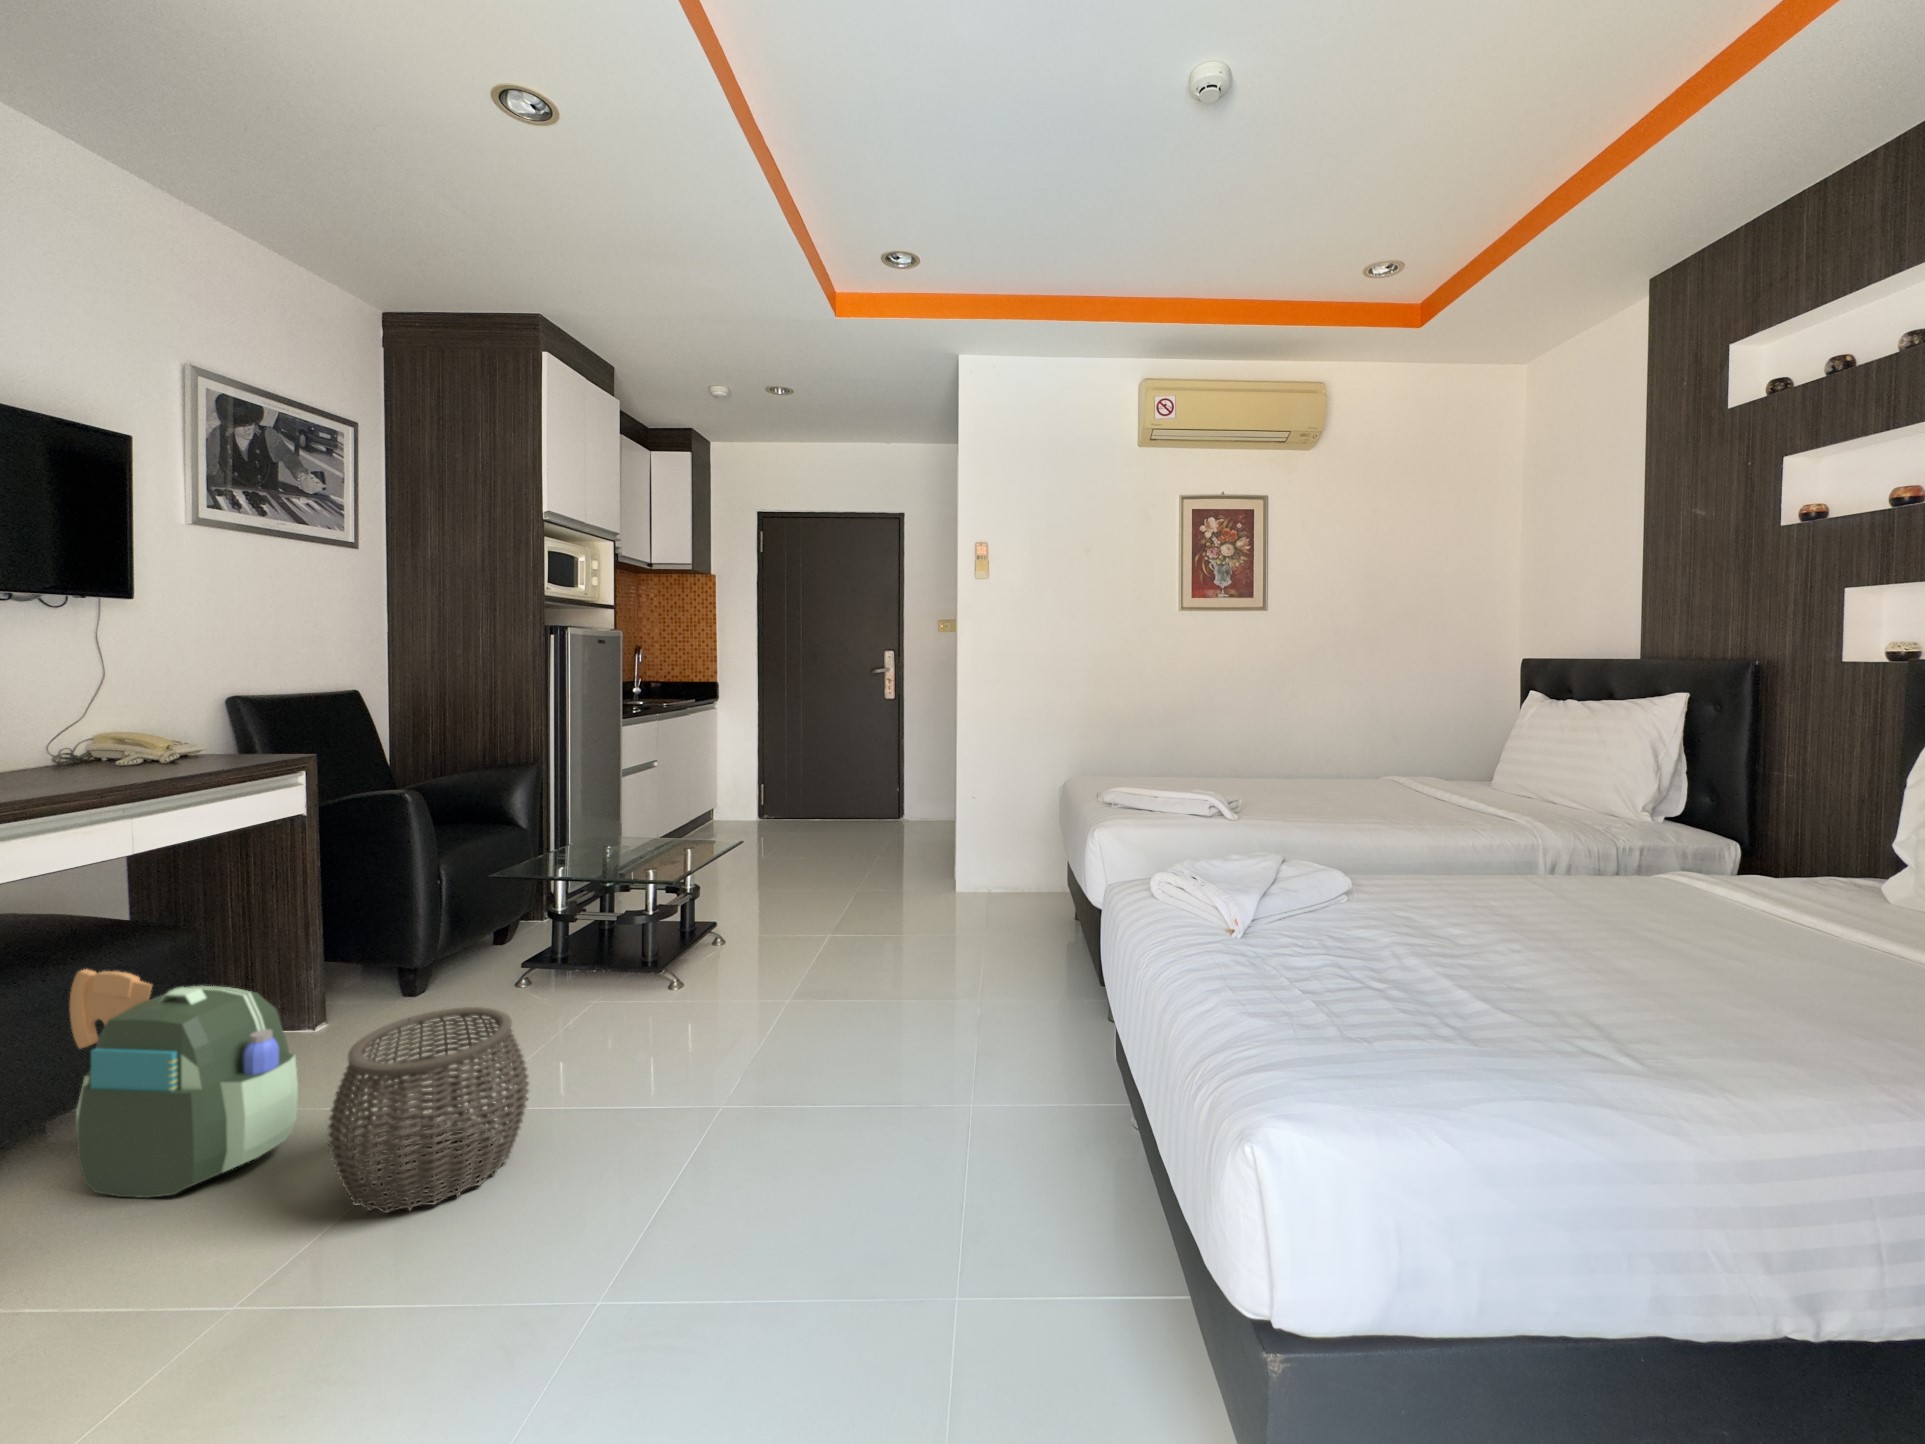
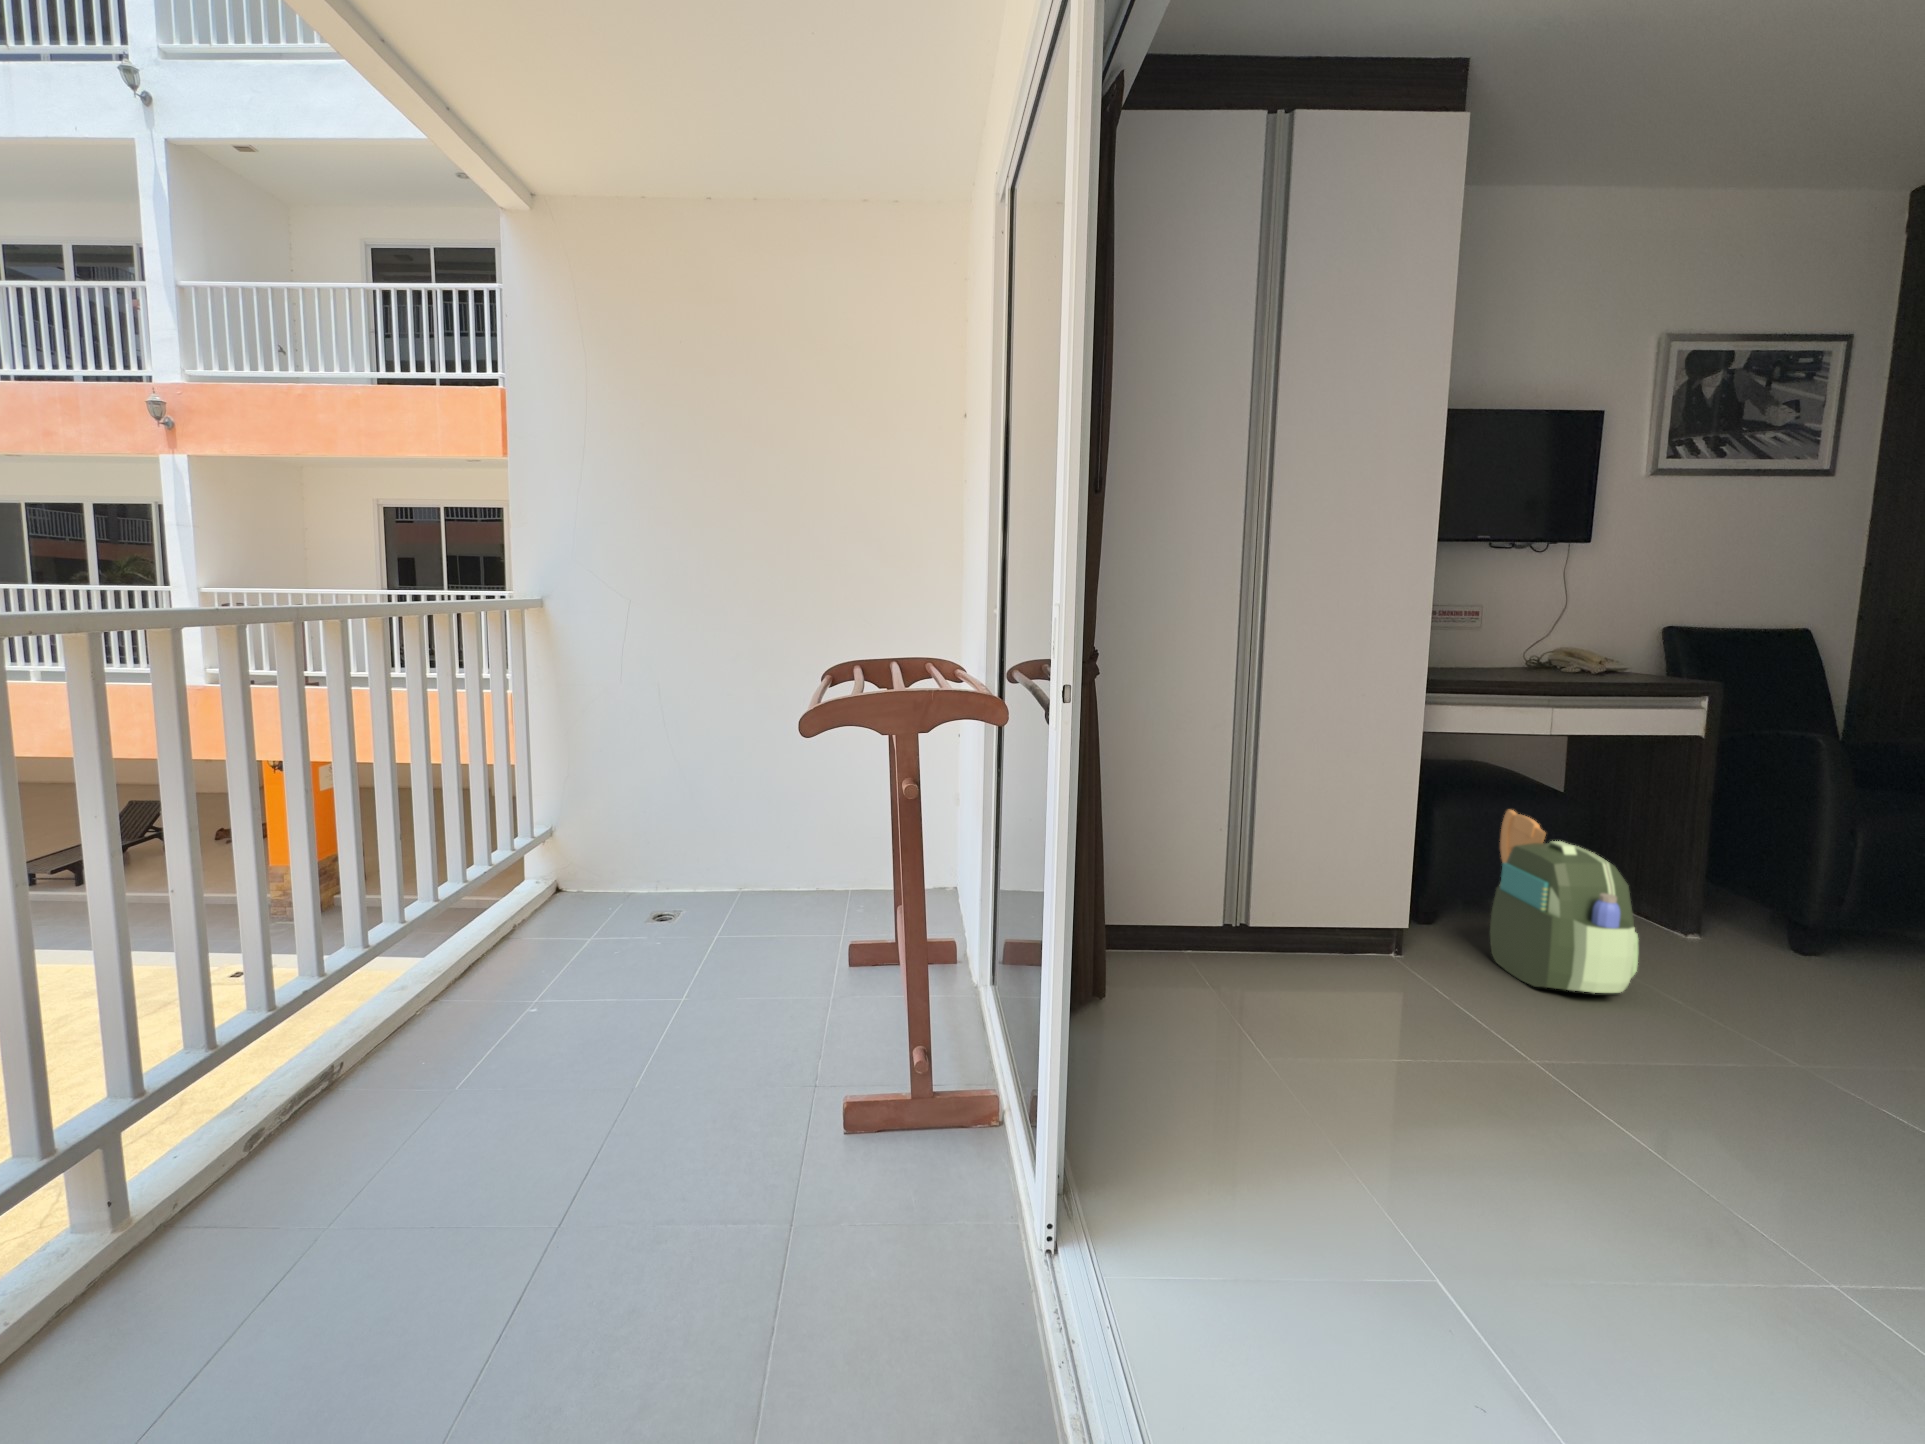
woven basket: present [327,1007,529,1213] -> none [1634,929,1853,1119]

